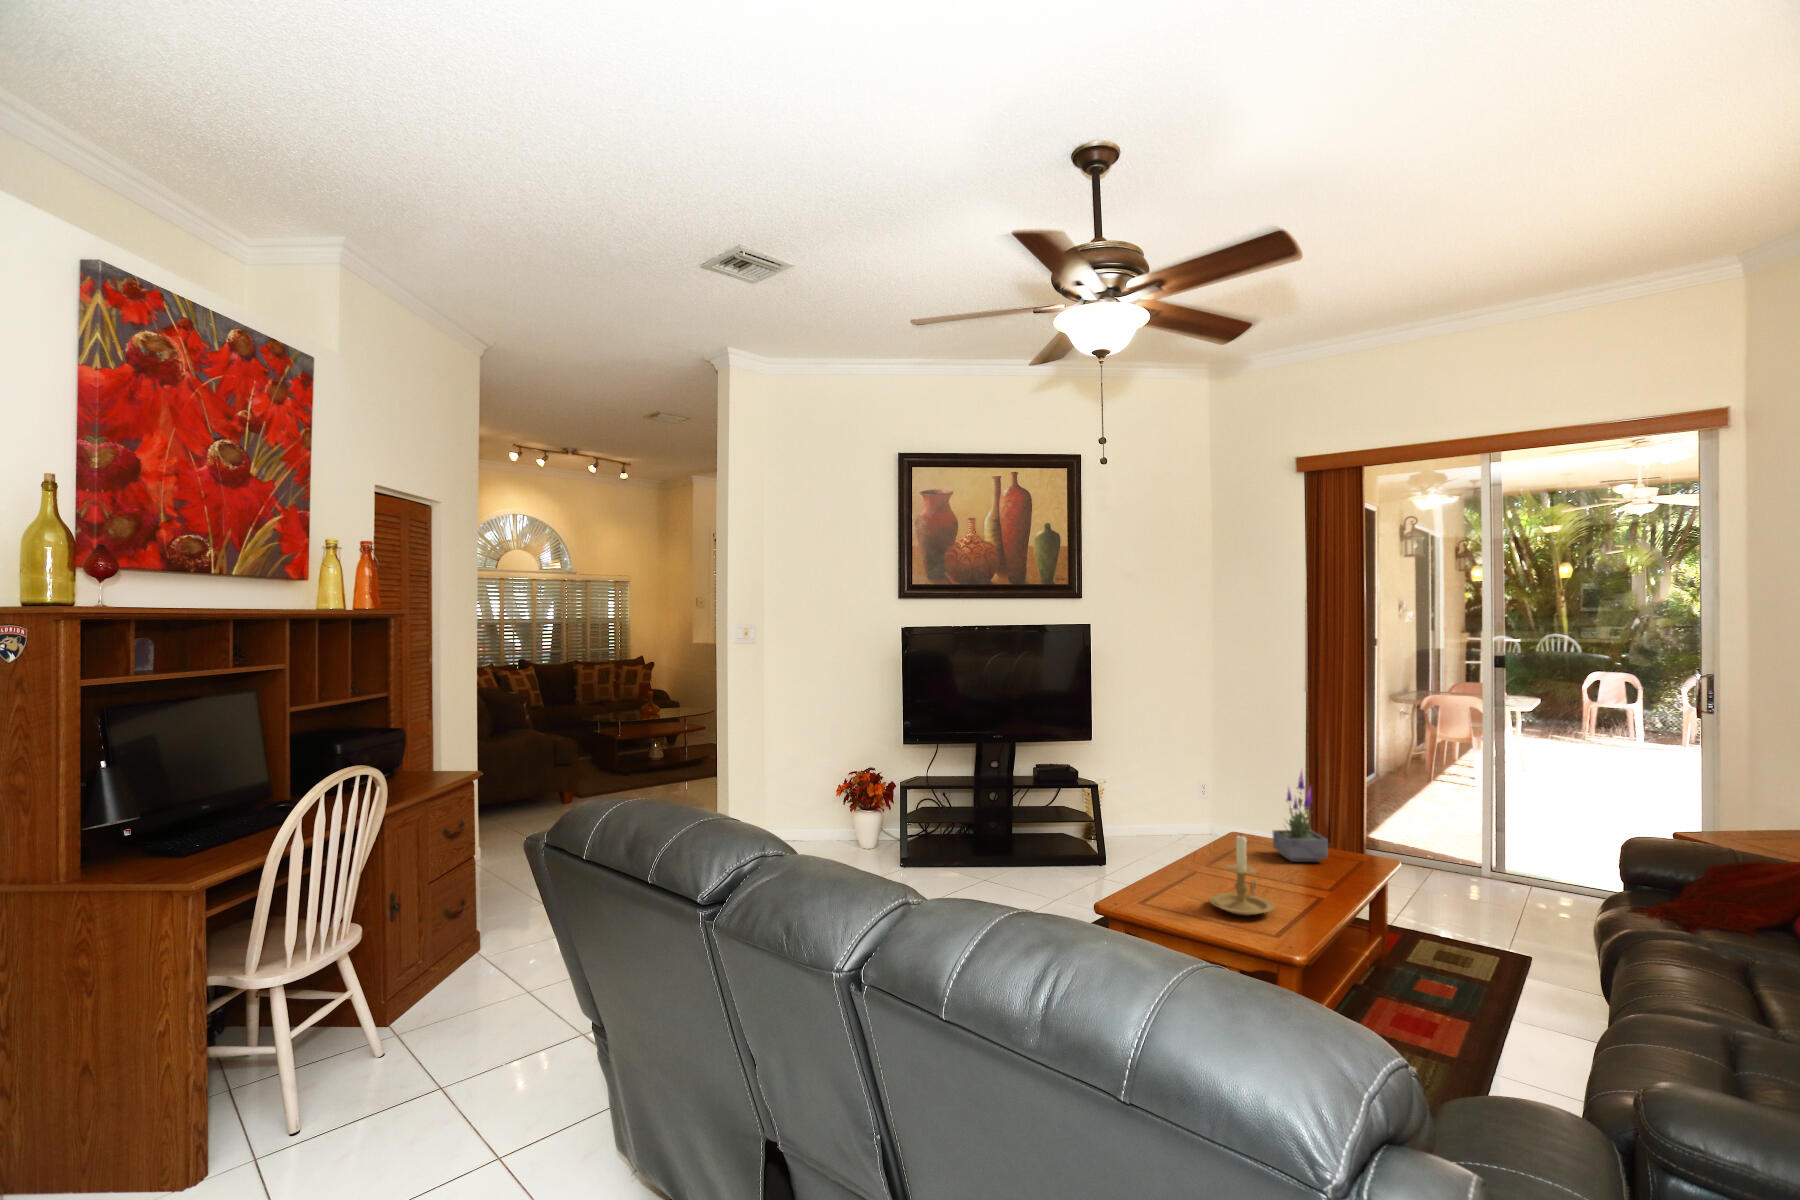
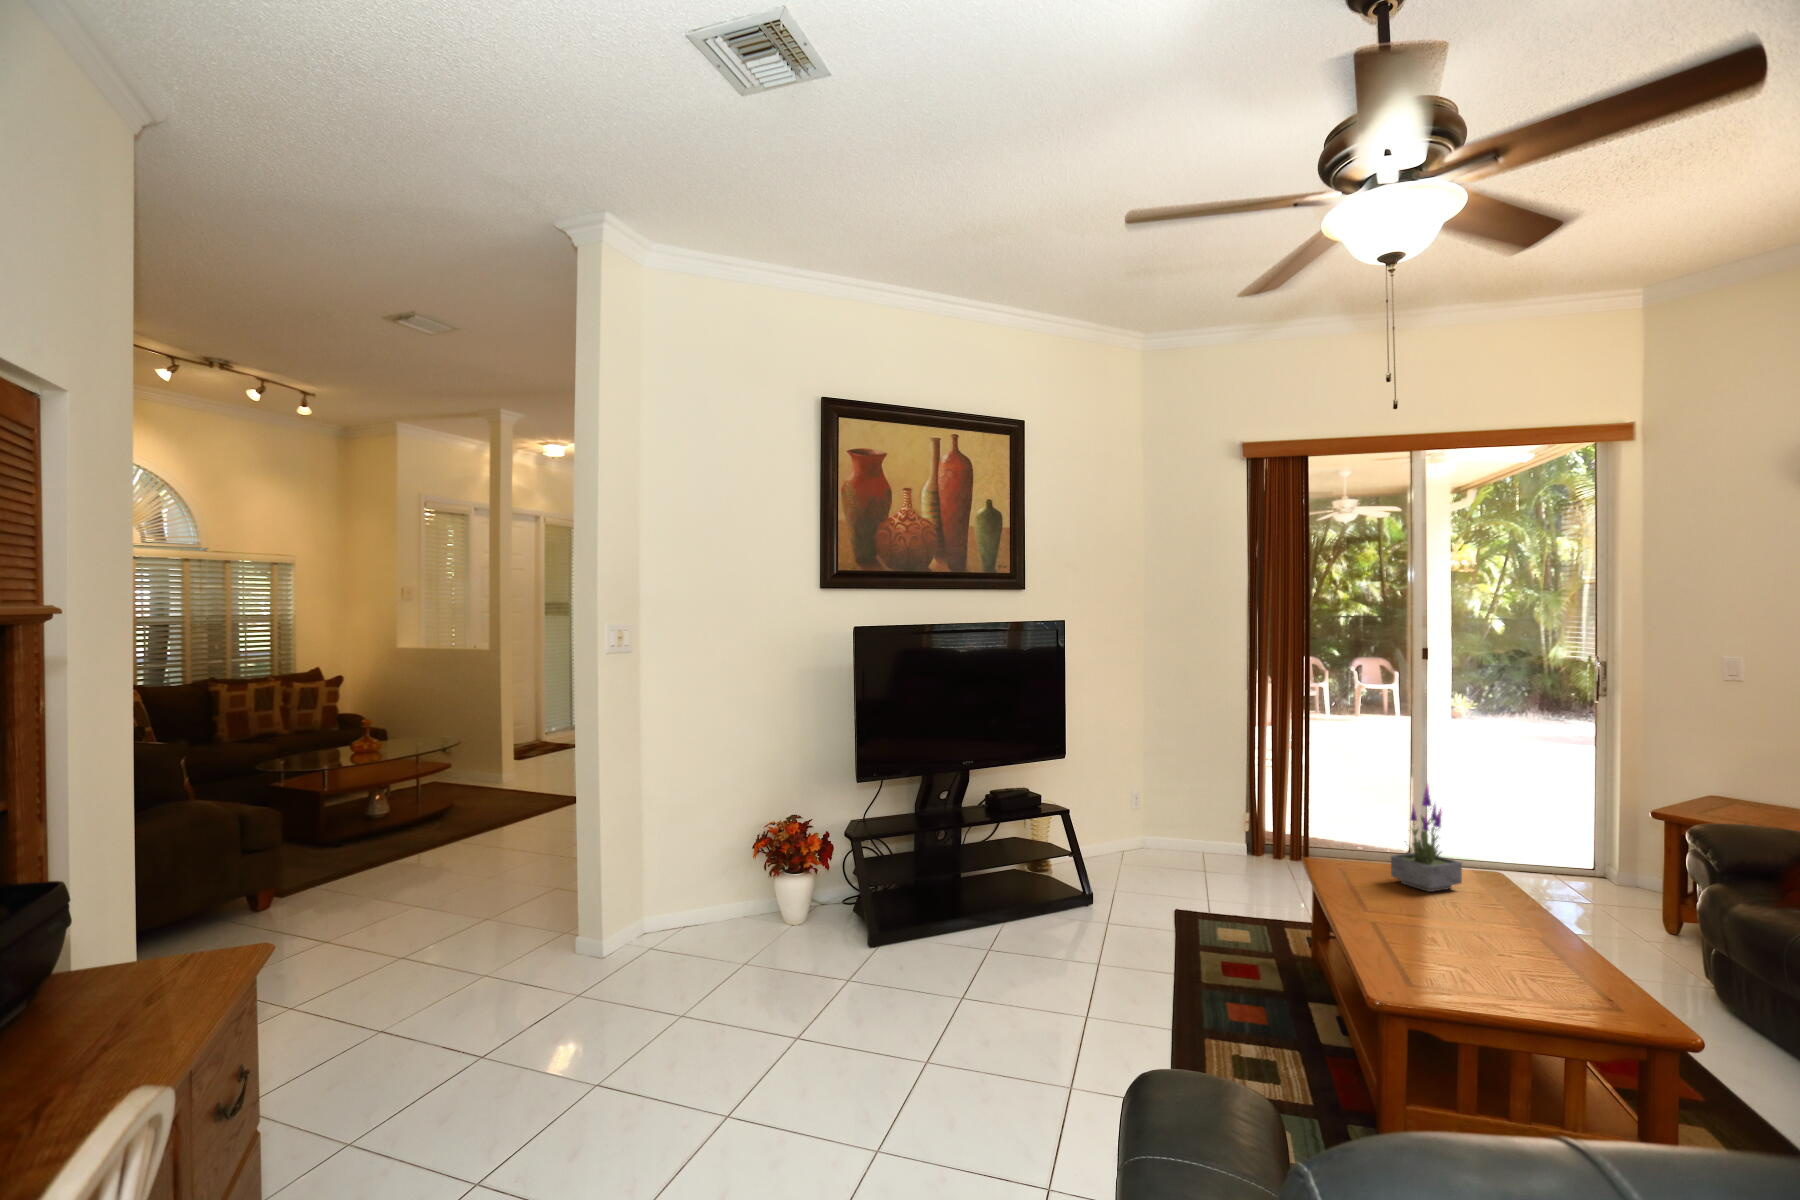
candle holder: present [1209,835,1275,915] -> none [1464,874,1556,977]

